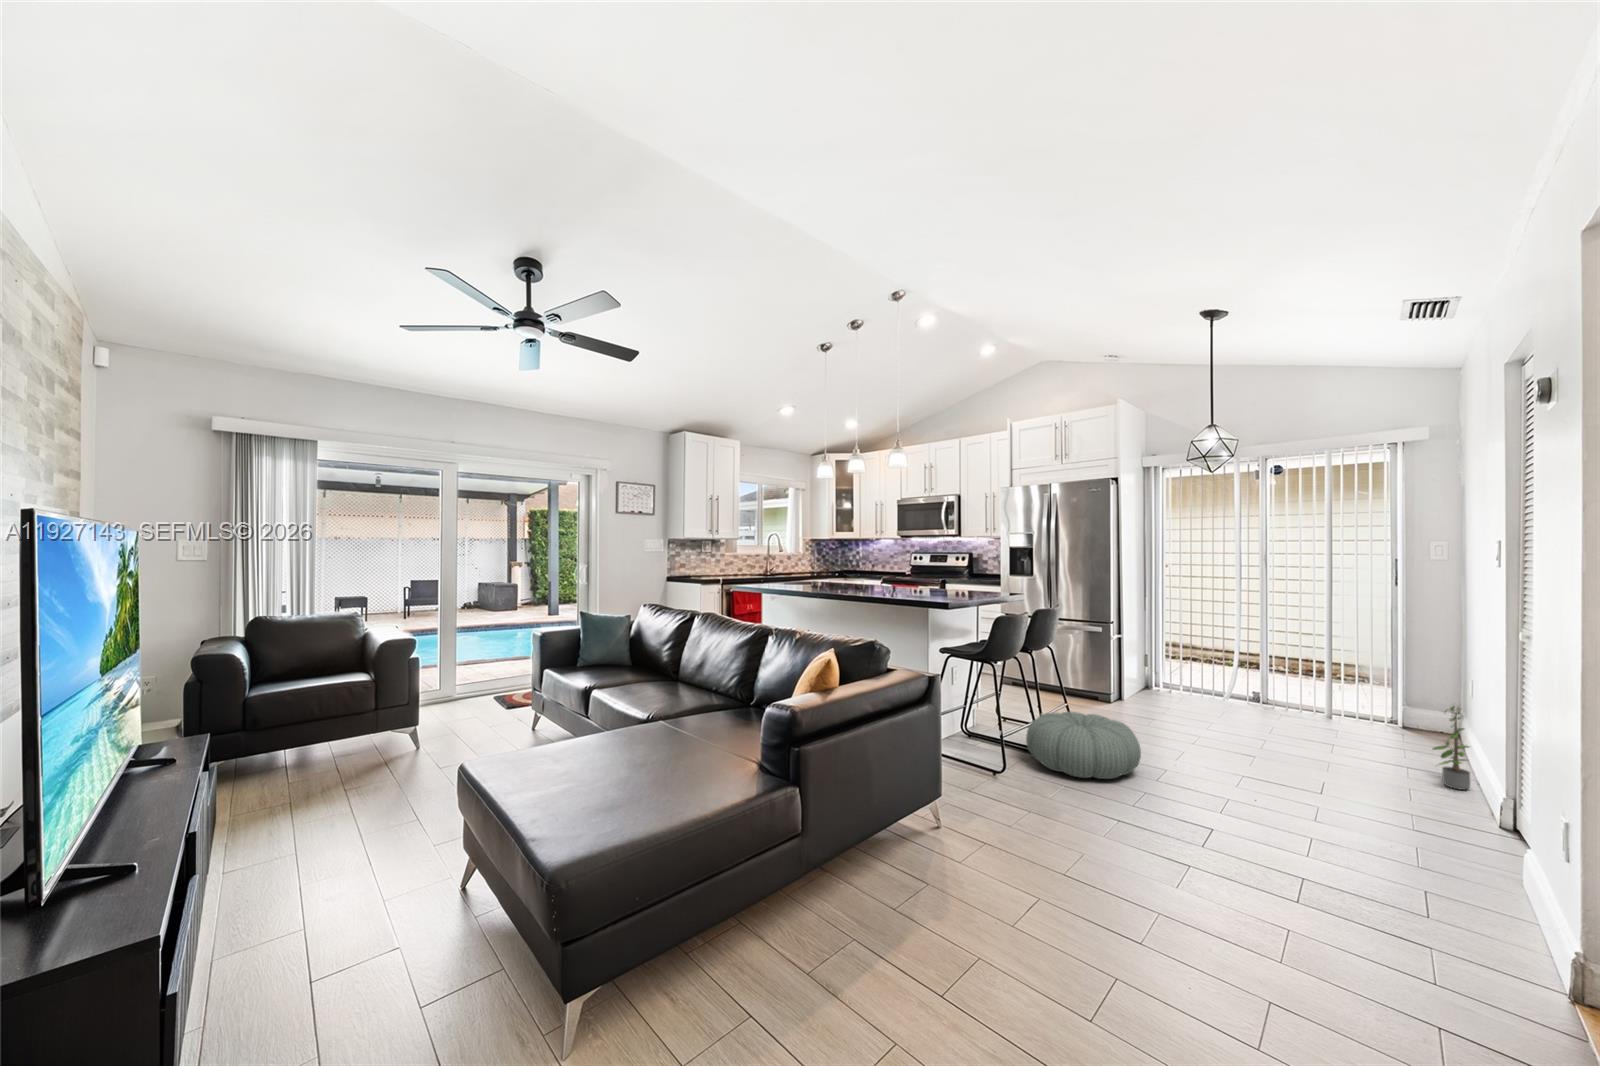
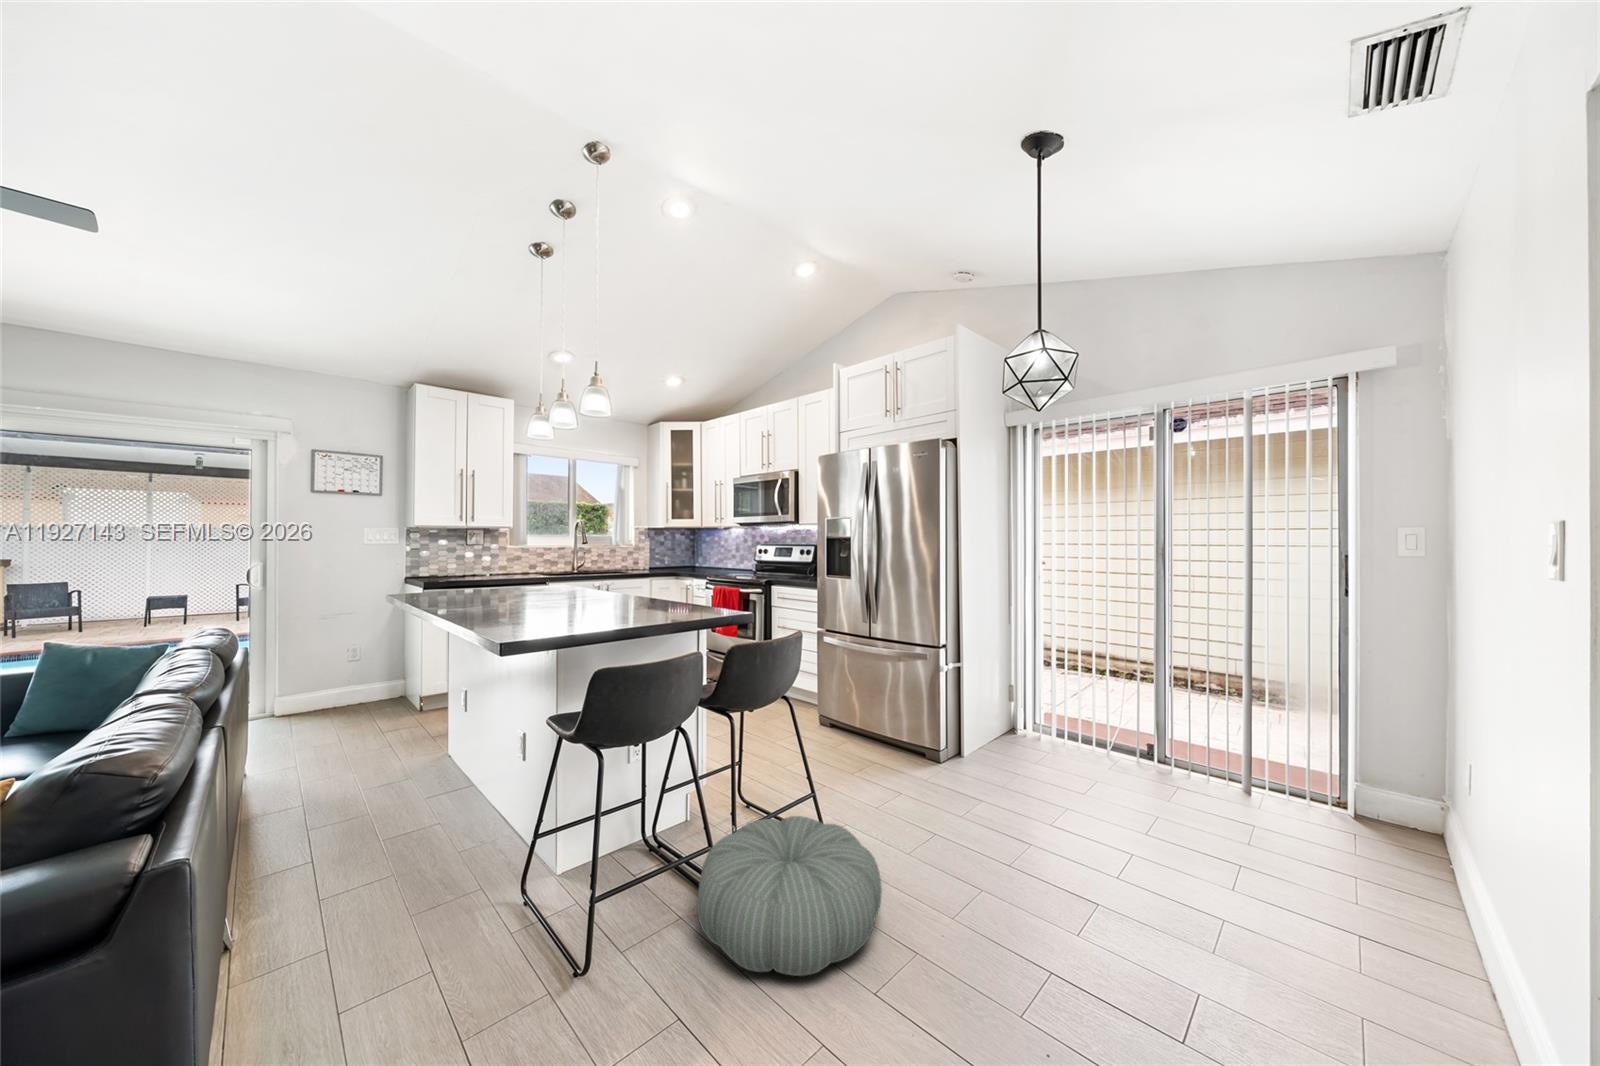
potted plant: present [1433,706,1470,790] -> none [1402,833,1483,1006]

